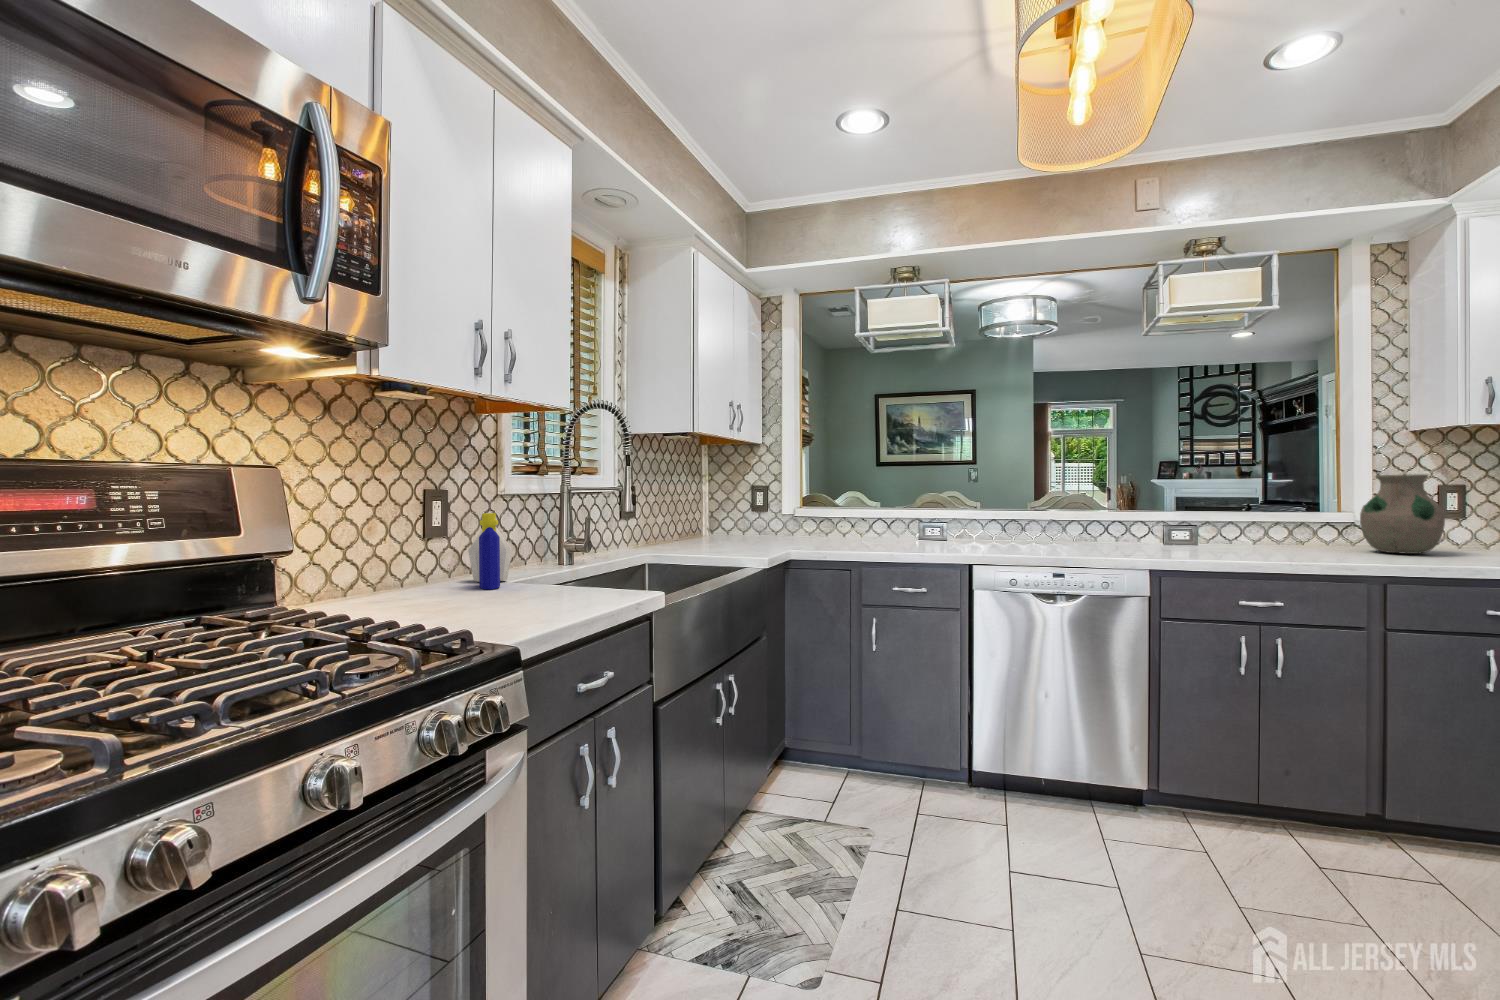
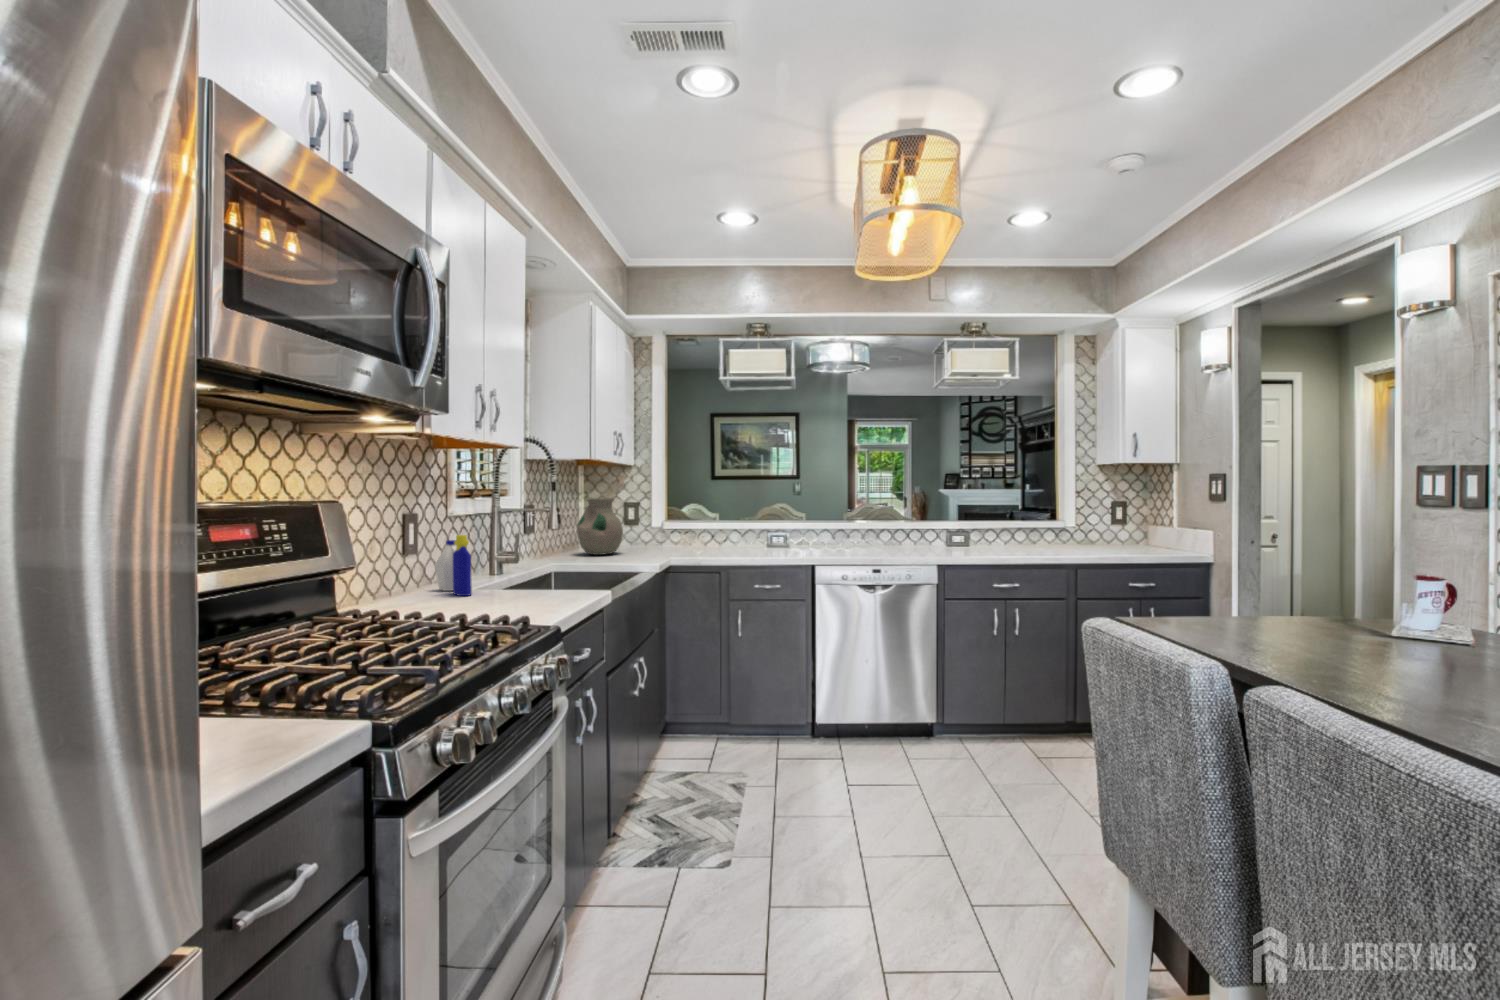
vase: present [1360,474,1445,554] -> present [577,498,623,555]

